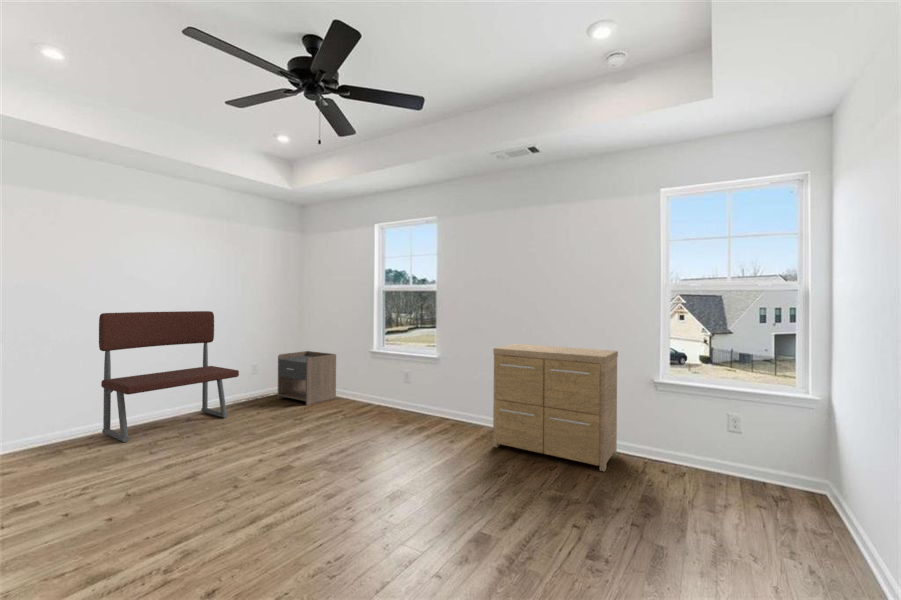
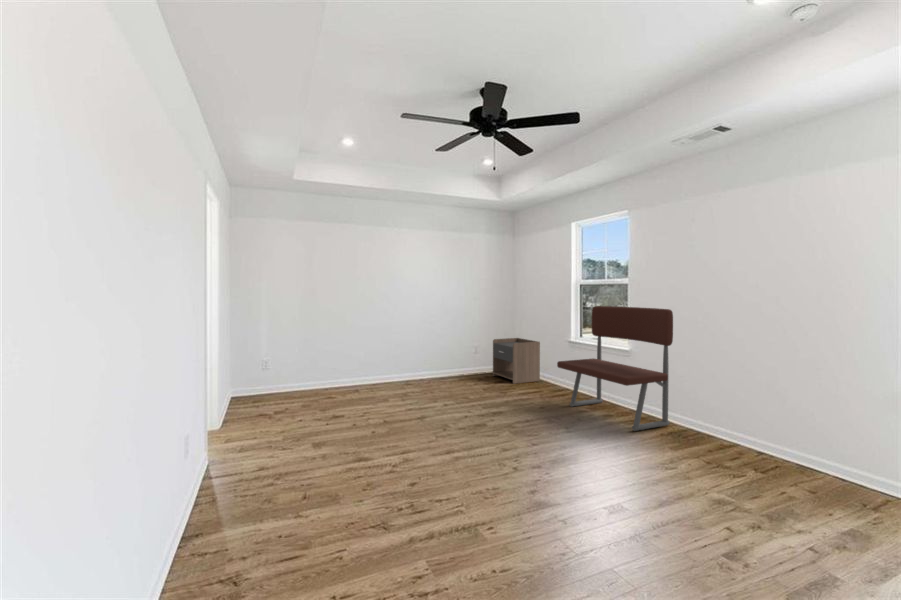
bench: present [99,311,239,442] -> present [557,306,673,431]
dresser: present [493,344,618,471] -> none [675,340,847,492]

